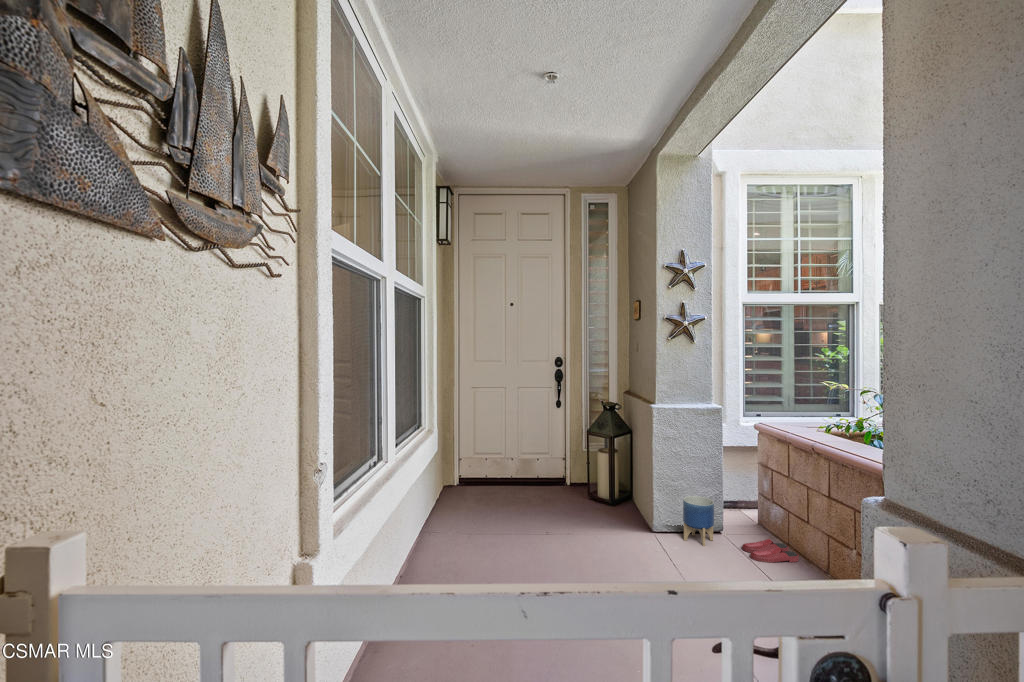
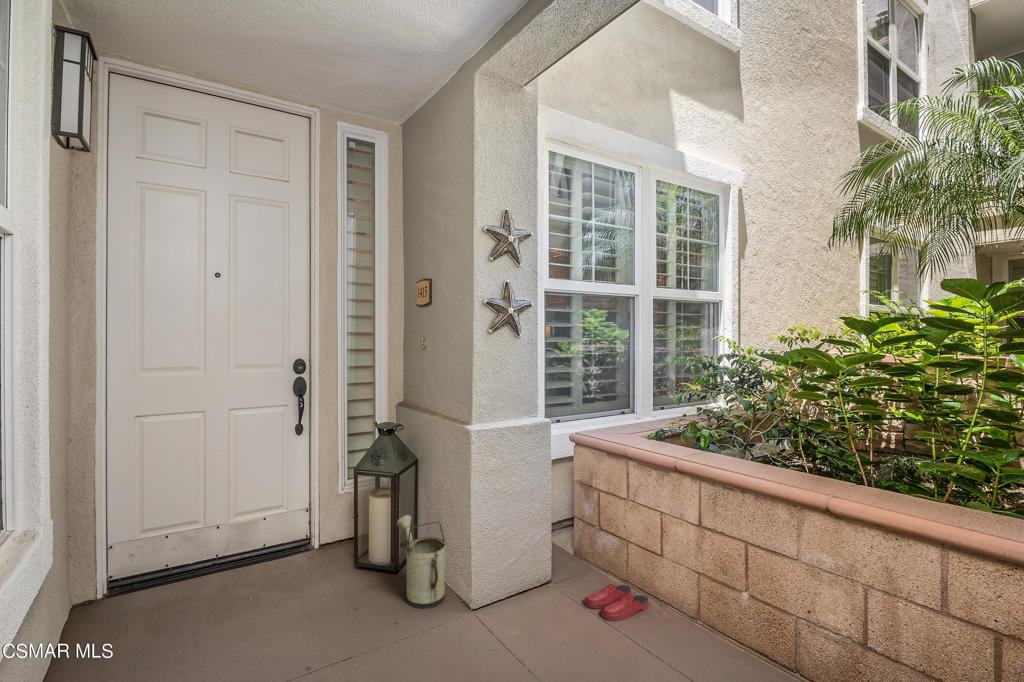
watering can: none [611,465,639,526] -> present [396,515,445,608]
planter: present [683,496,714,546] -> none [512,545,552,615]

